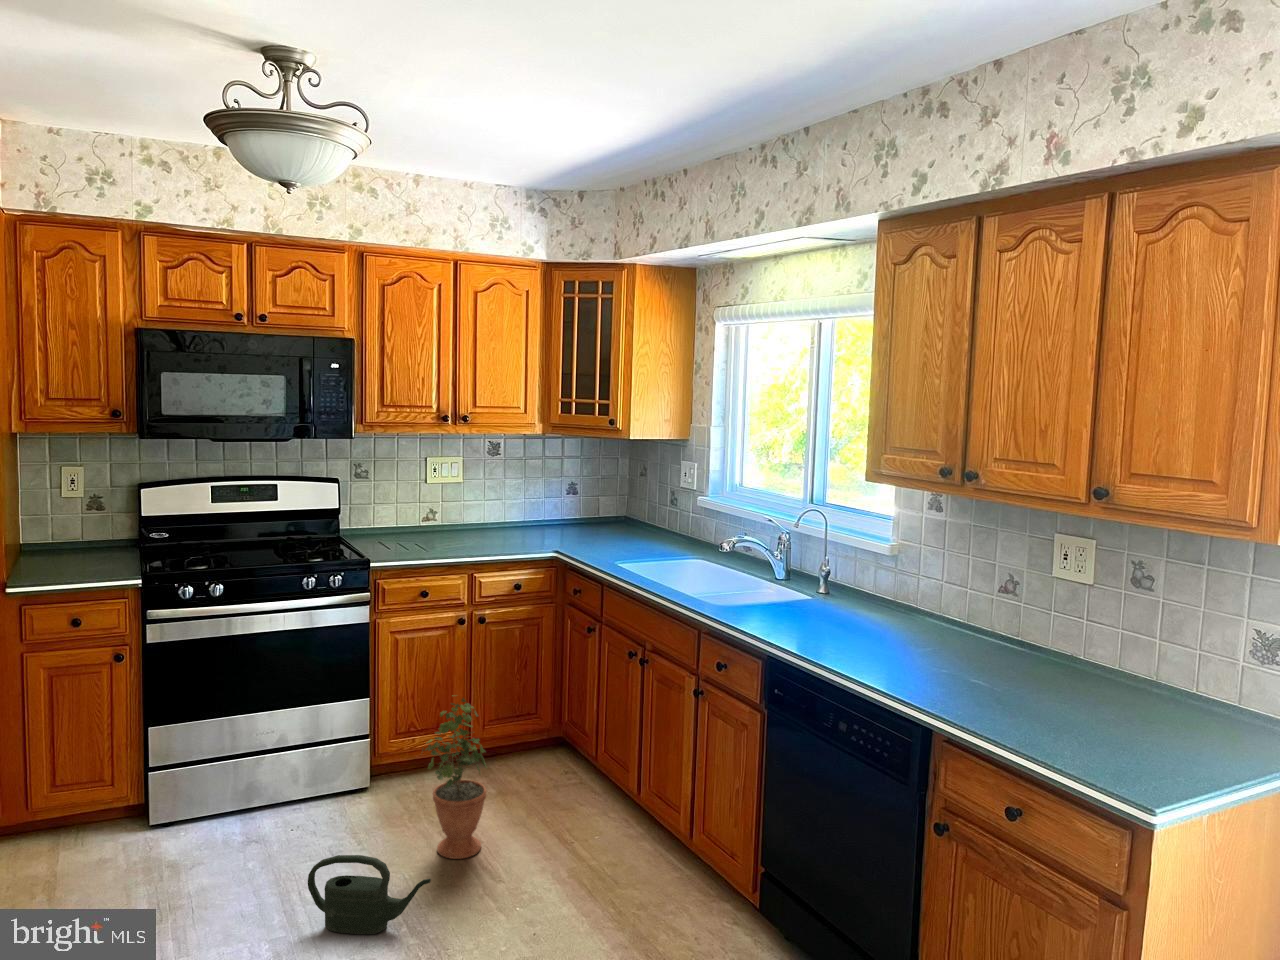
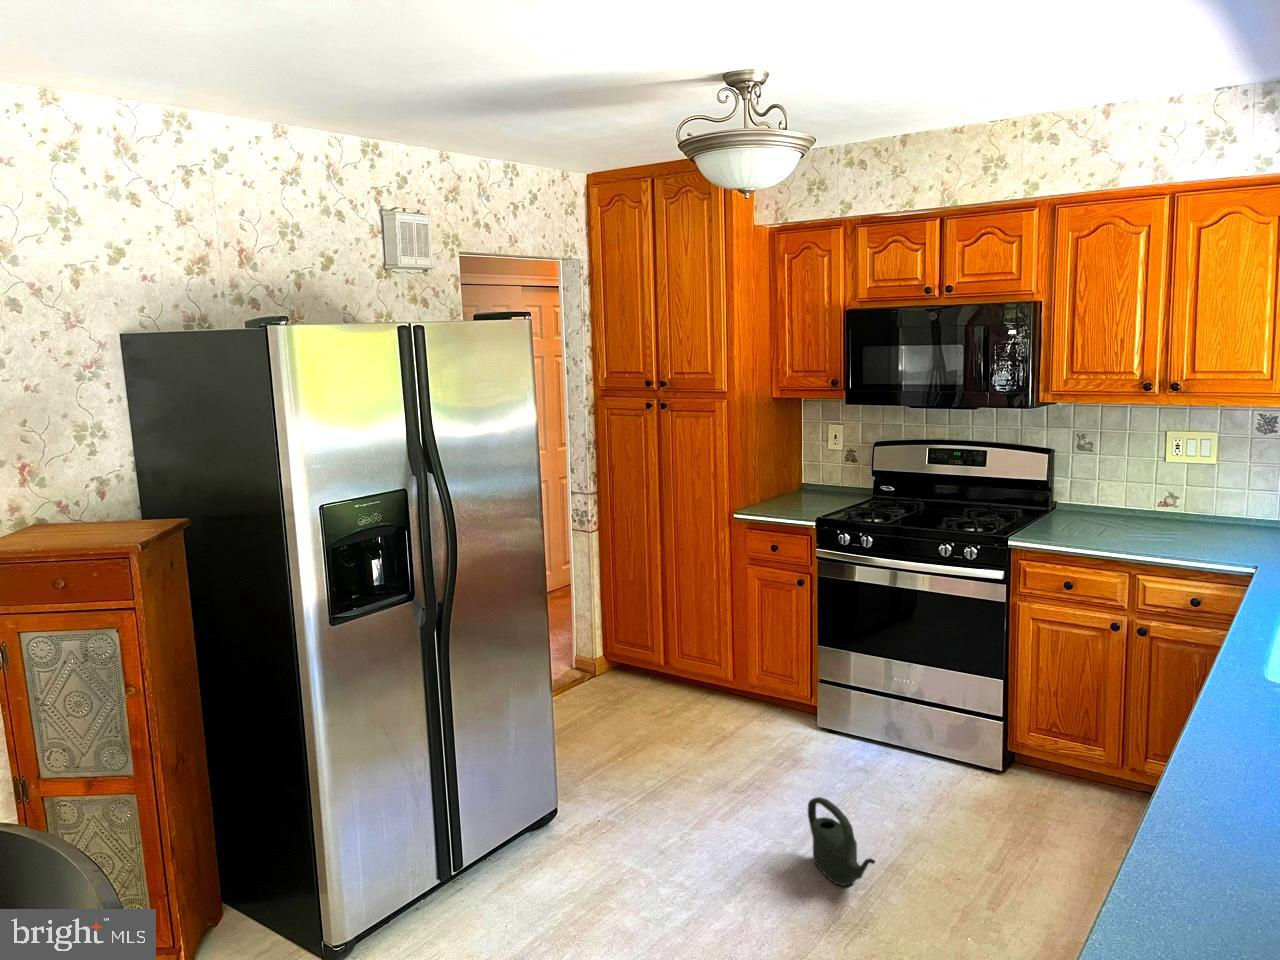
potted plant: present [423,698,486,859] -> none [955,700,1035,878]

